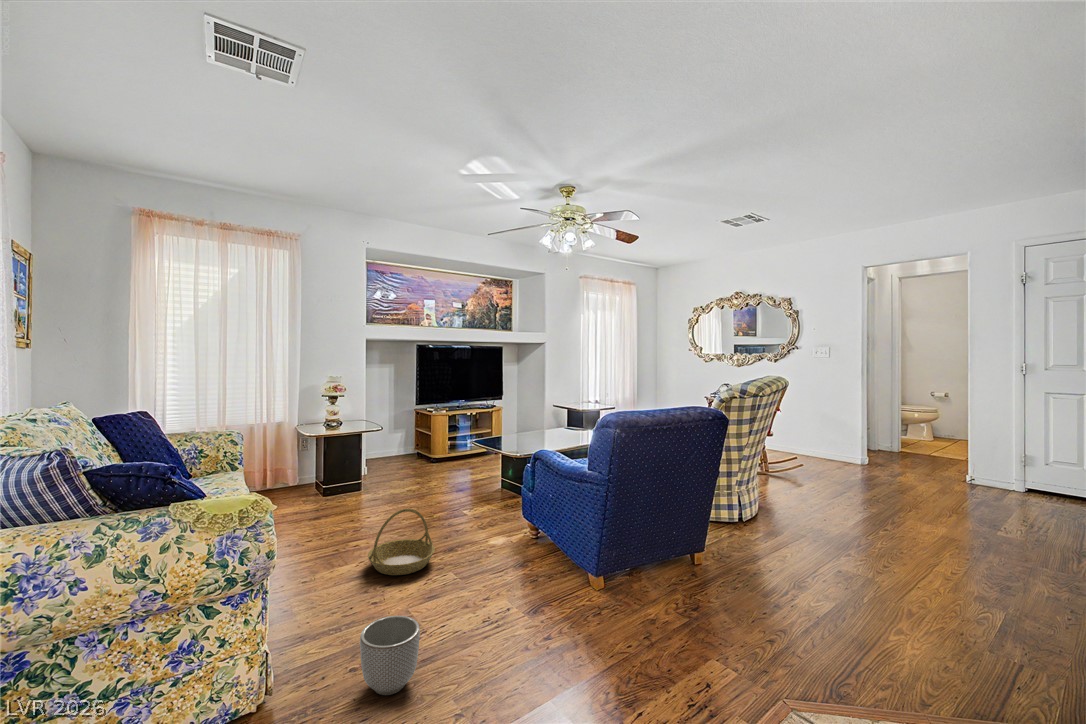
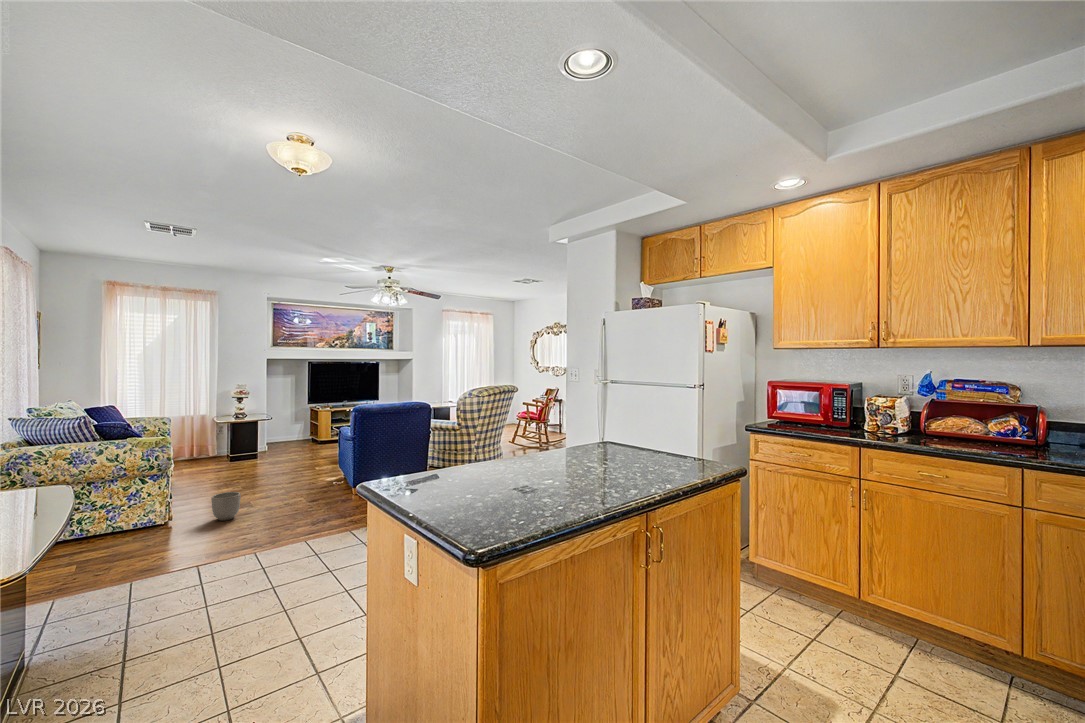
basket: present [368,509,435,575] -> none [239,457,279,490]

